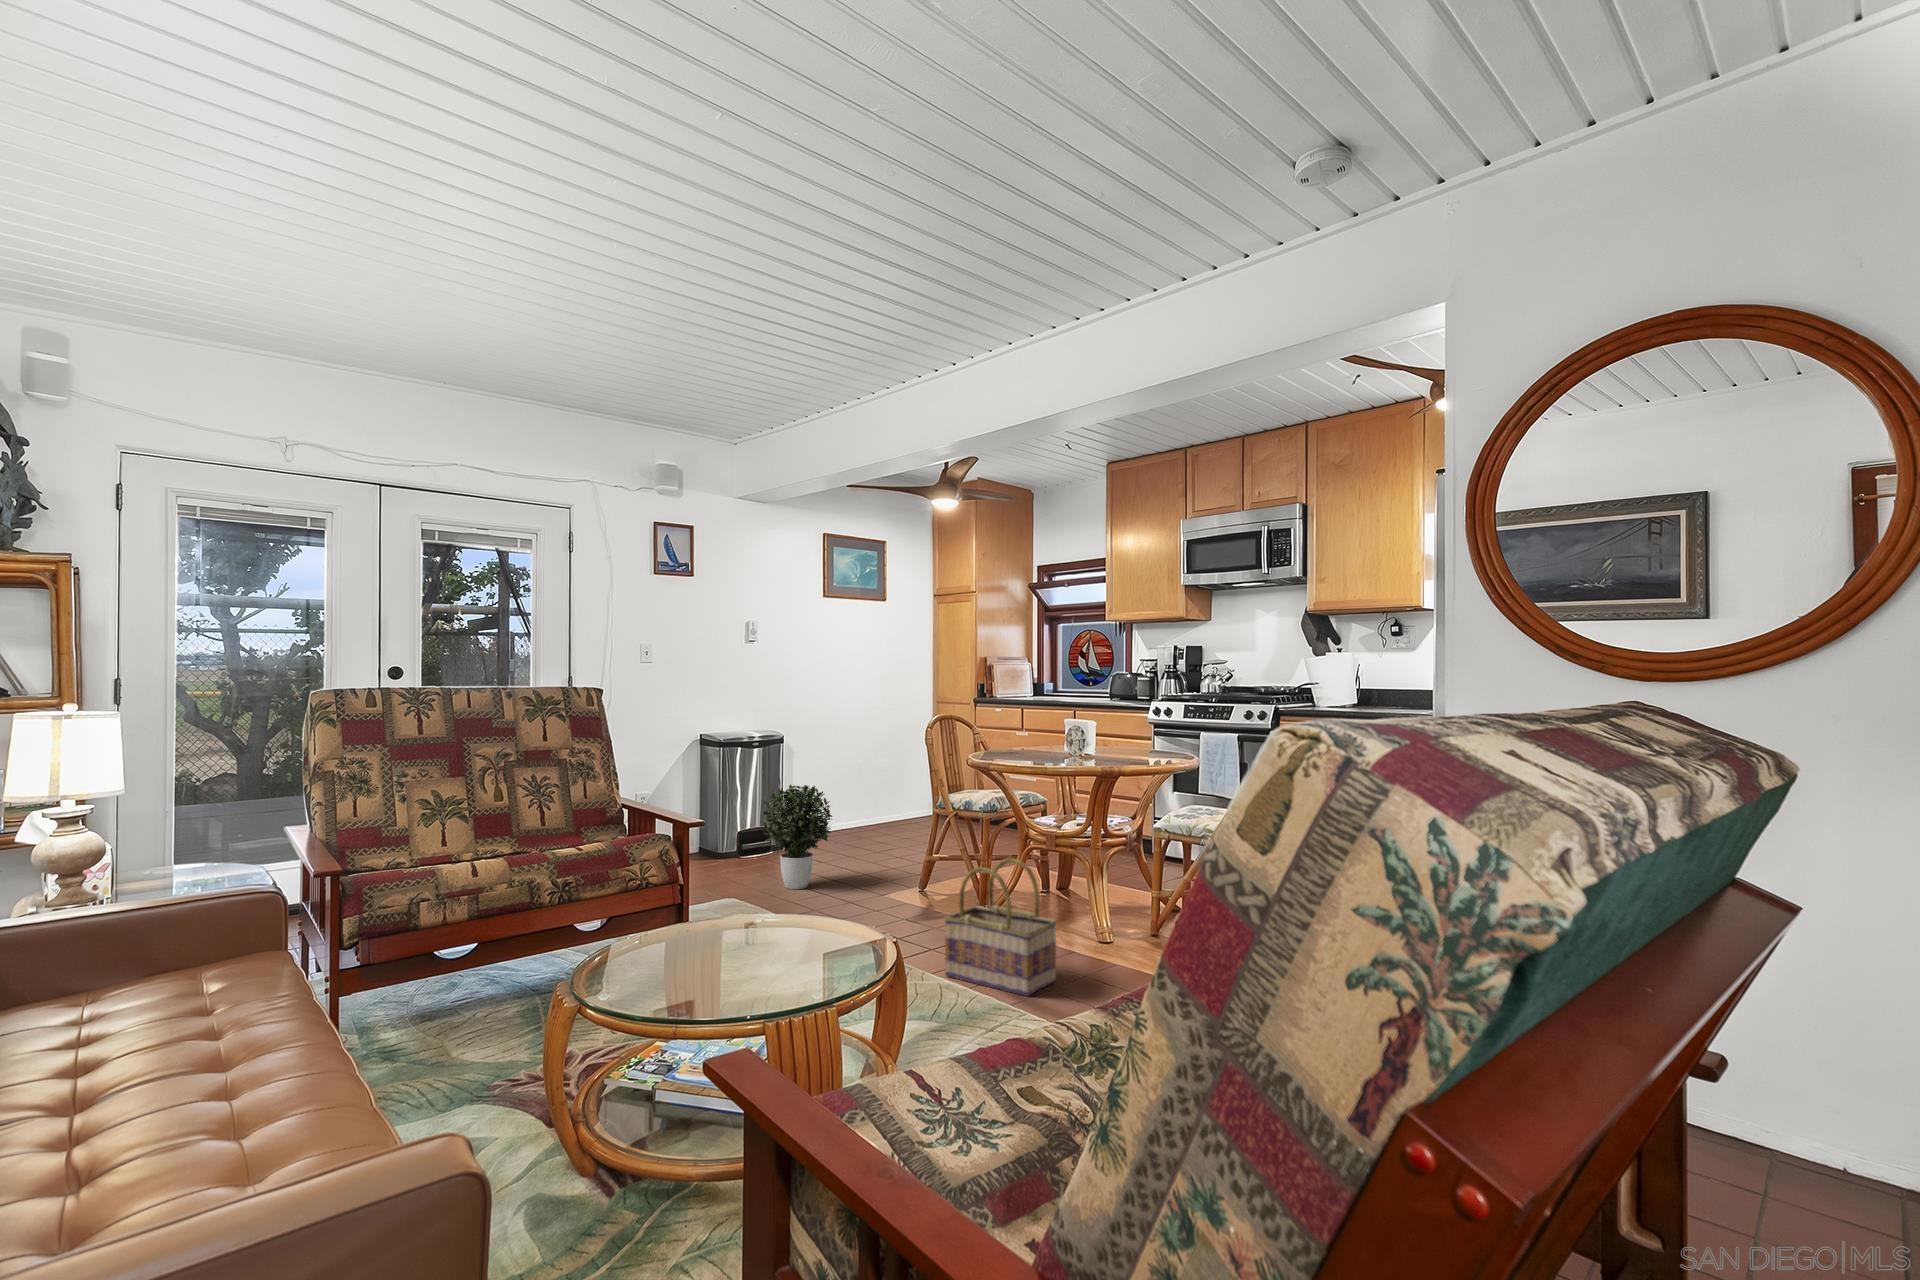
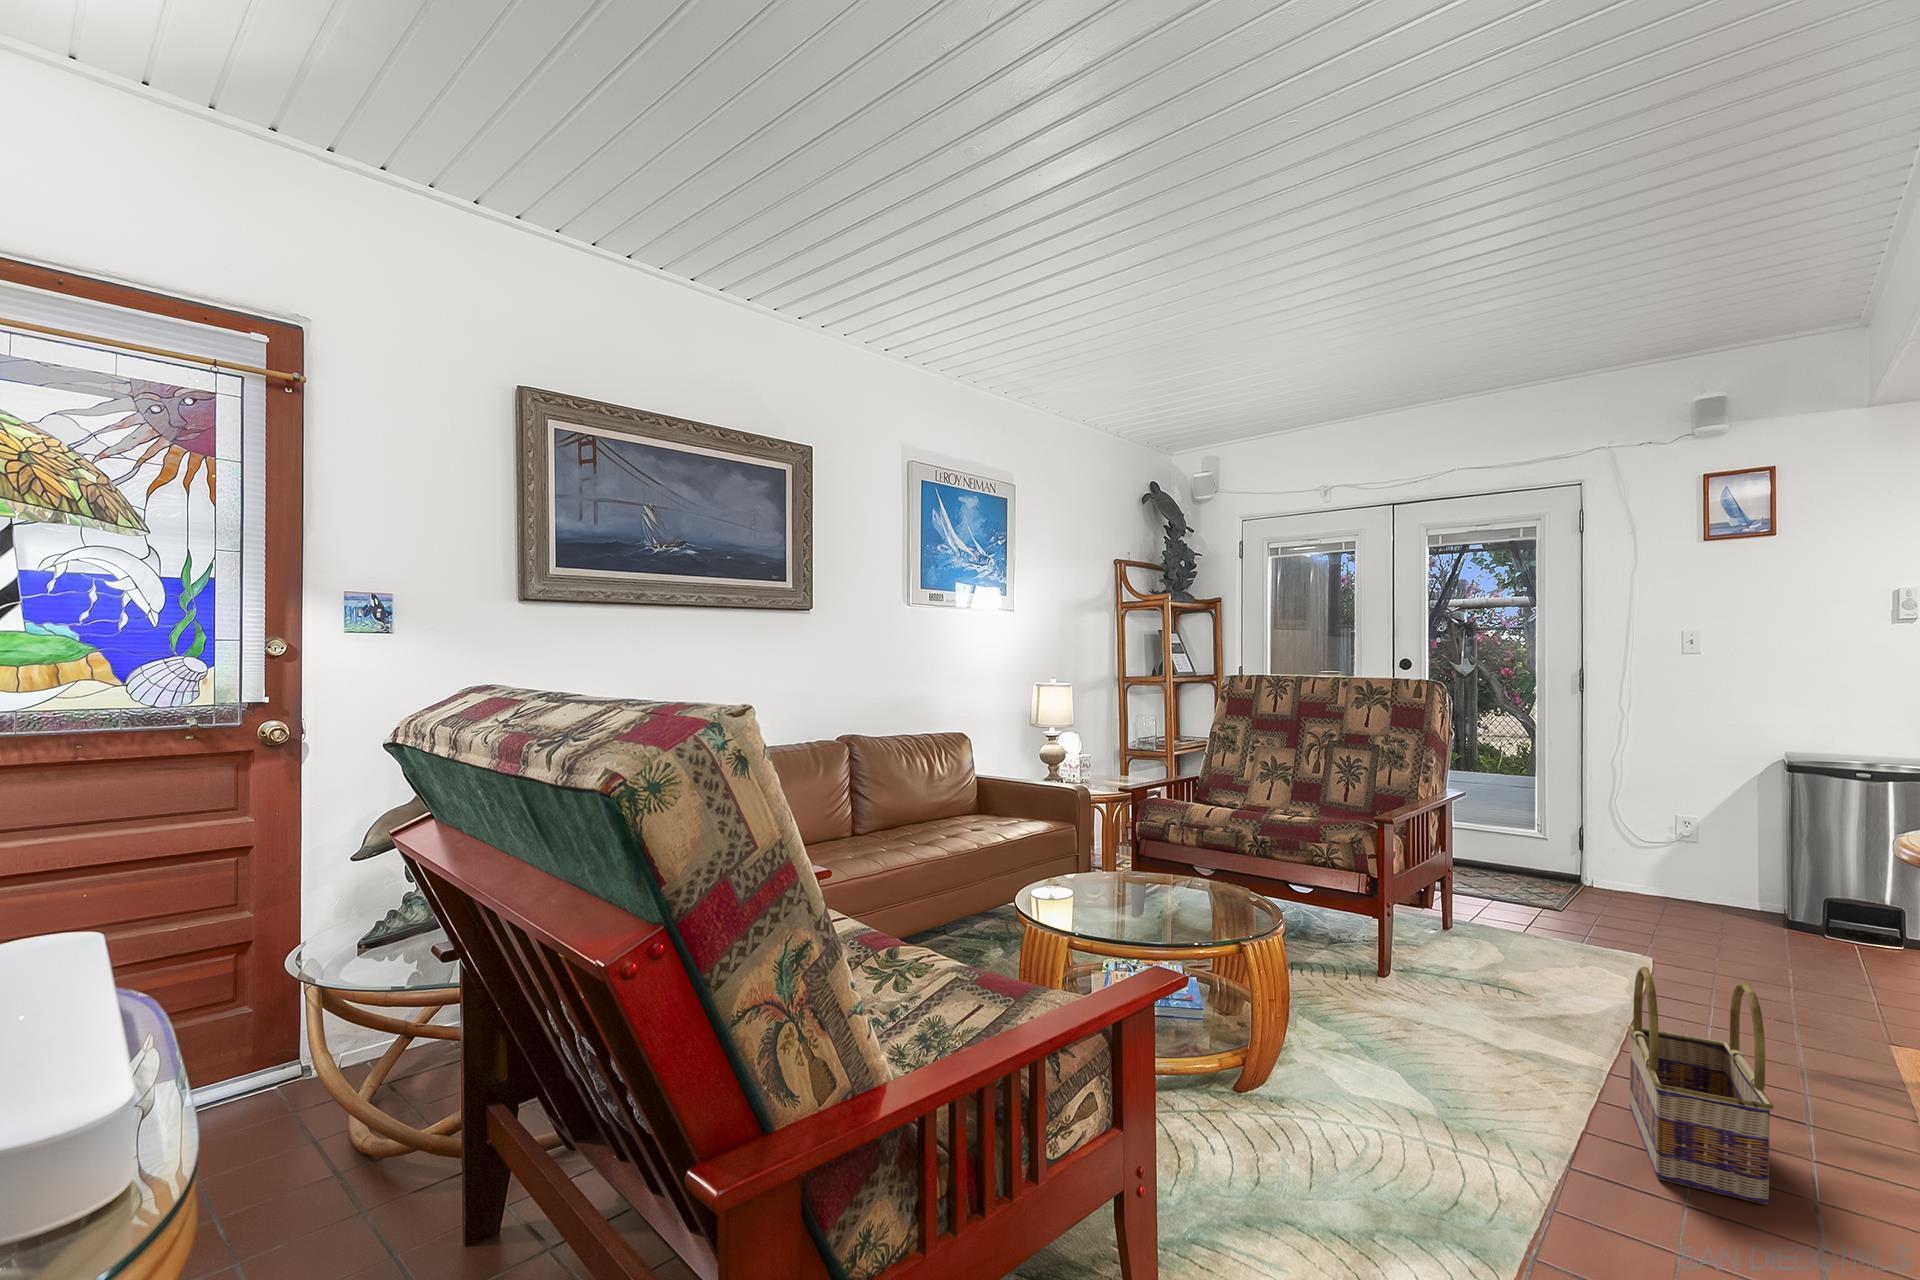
potted plant: present [763,785,832,889] -> none [1717,833,1859,985]

